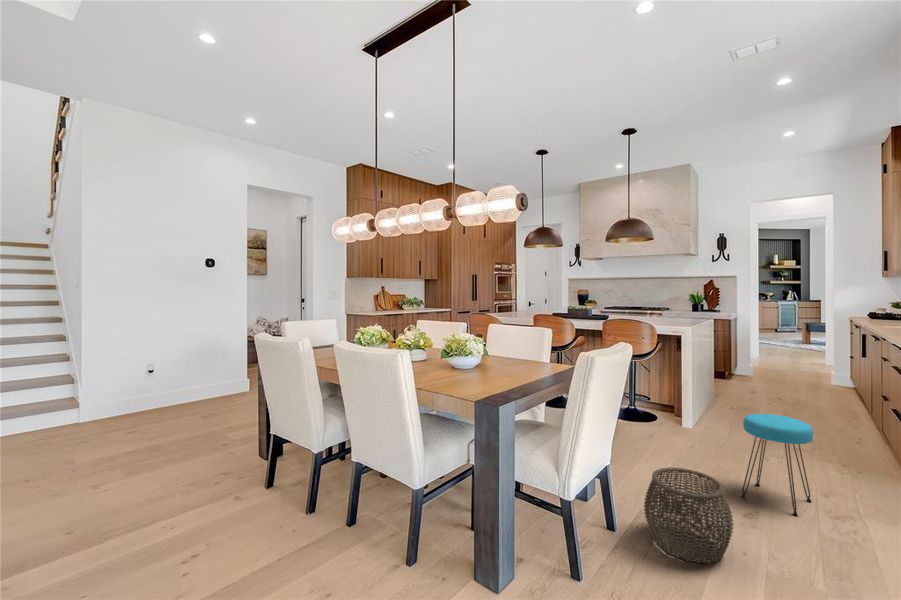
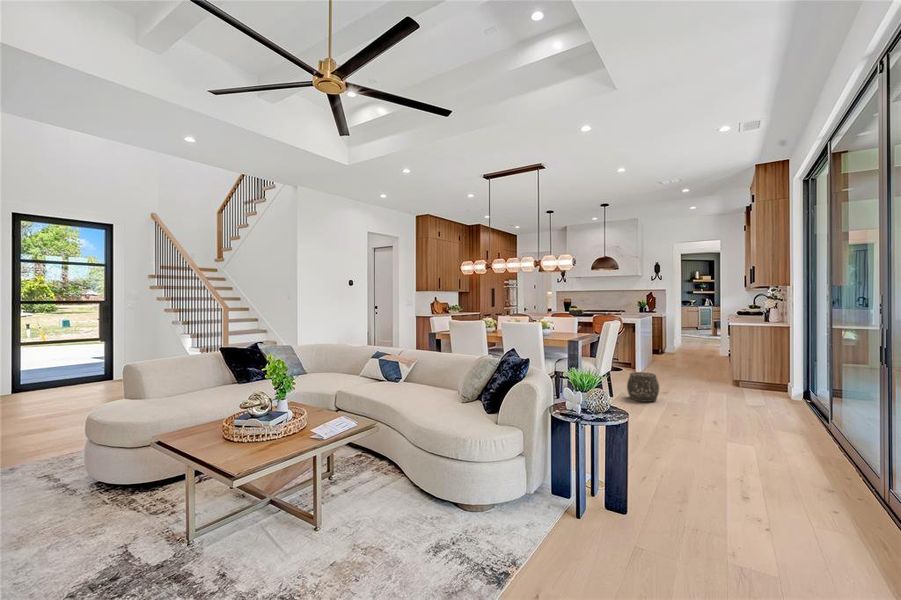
stool: present [742,414,813,515] -> none [664,355,691,392]

